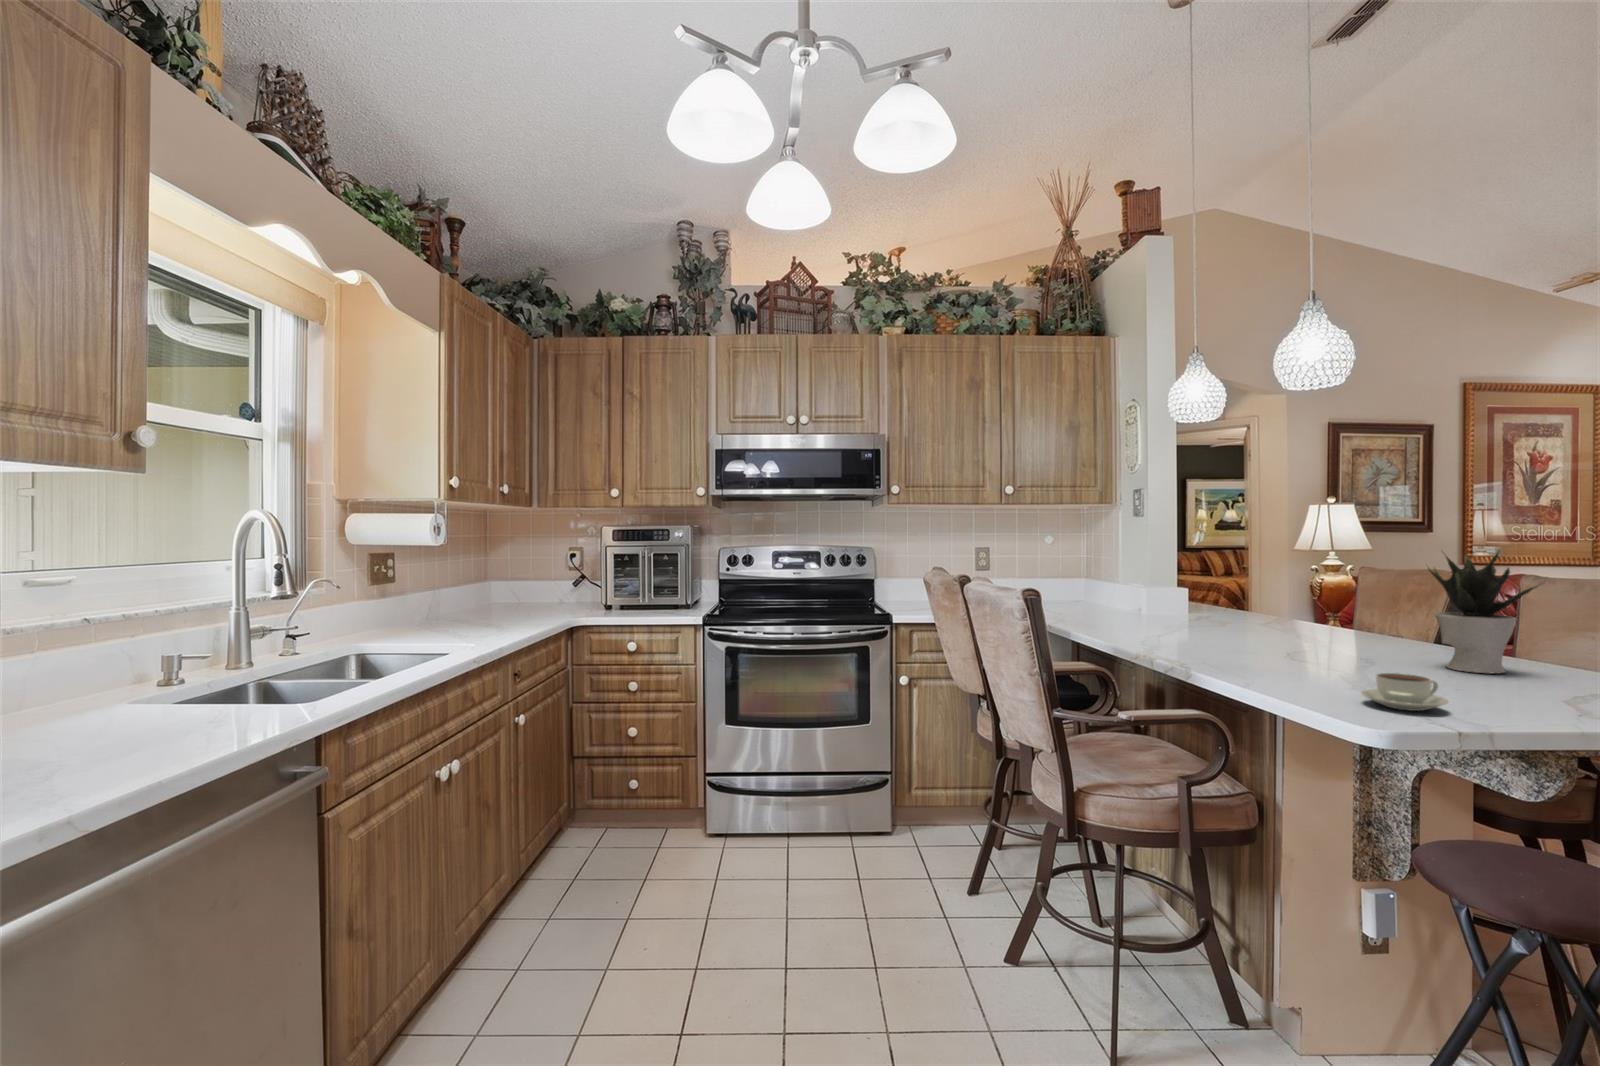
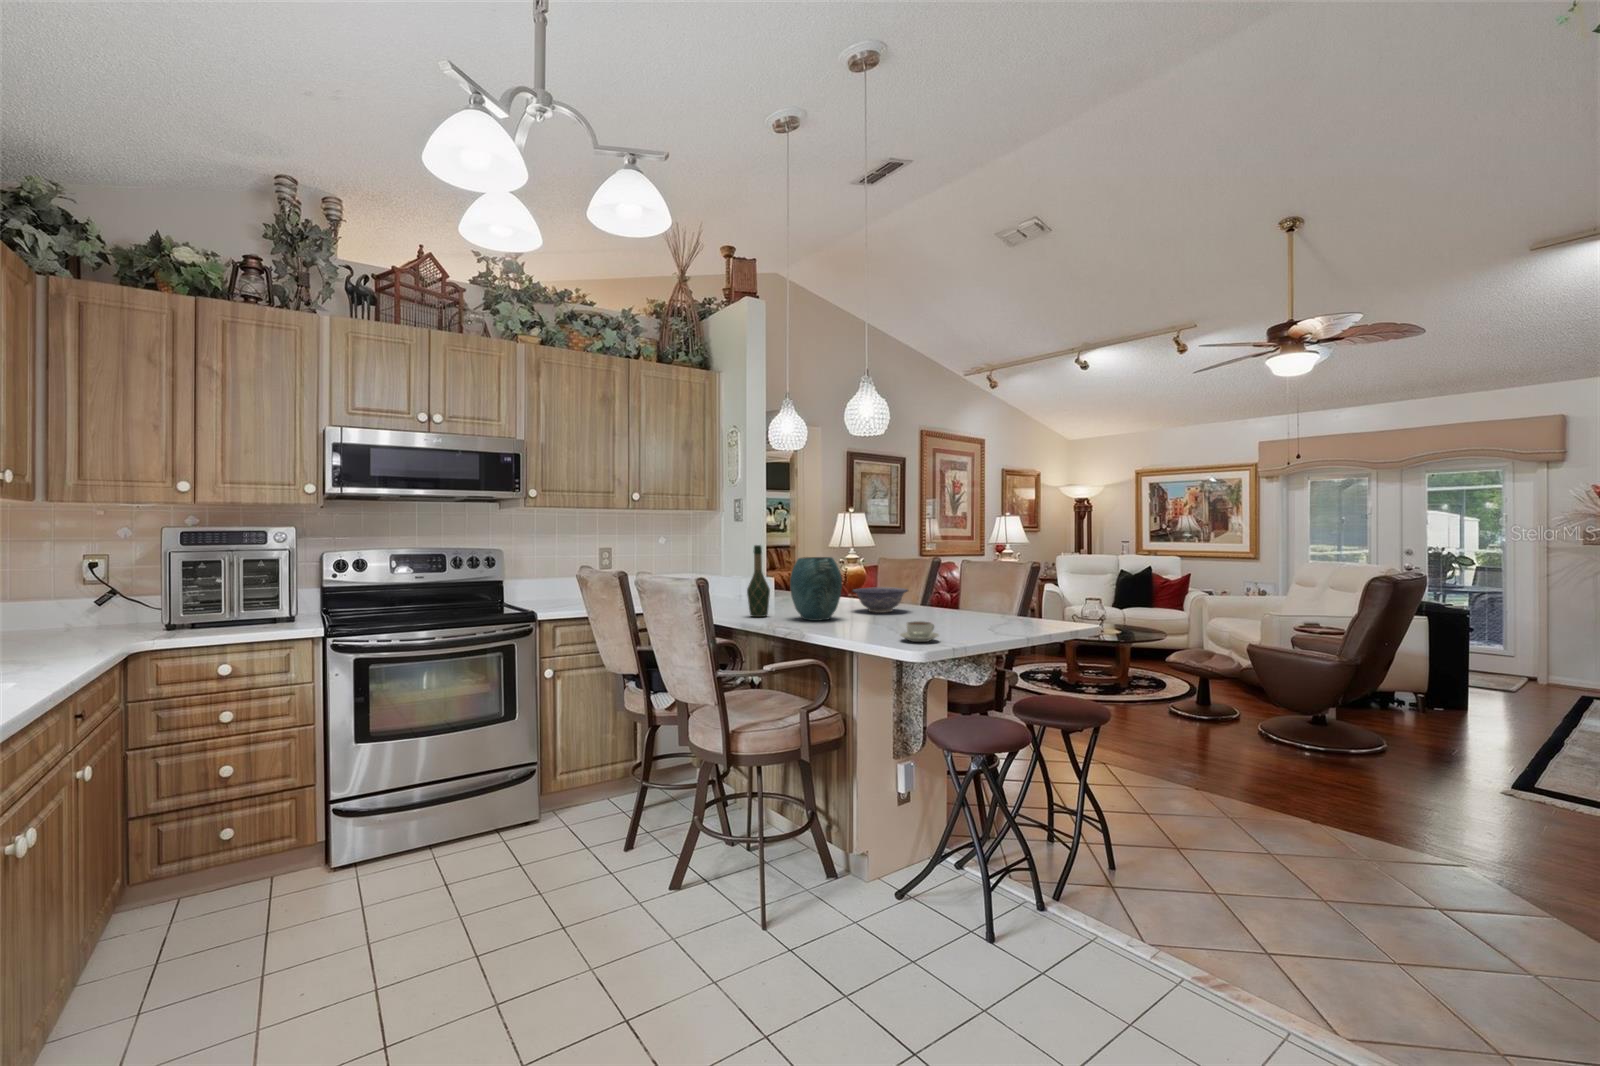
wine bottle: none [1126,545,1159,639] -> present [747,545,770,617]
potted plant: present [1429,550,1538,673] -> none [921,545,974,621]
vase: none [1186,562,1272,652] -> present [790,557,842,621]
decorative bowl: none [1297,609,1404,648] -> present [853,587,908,613]

